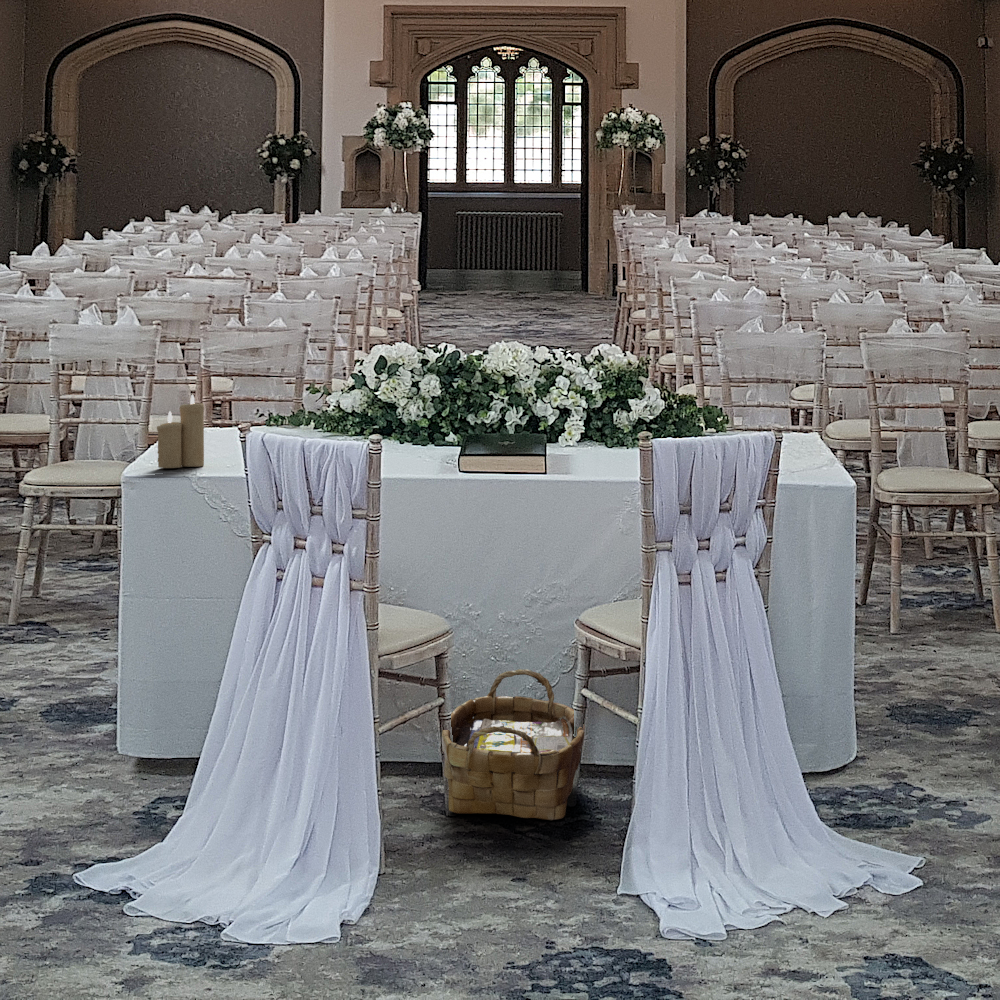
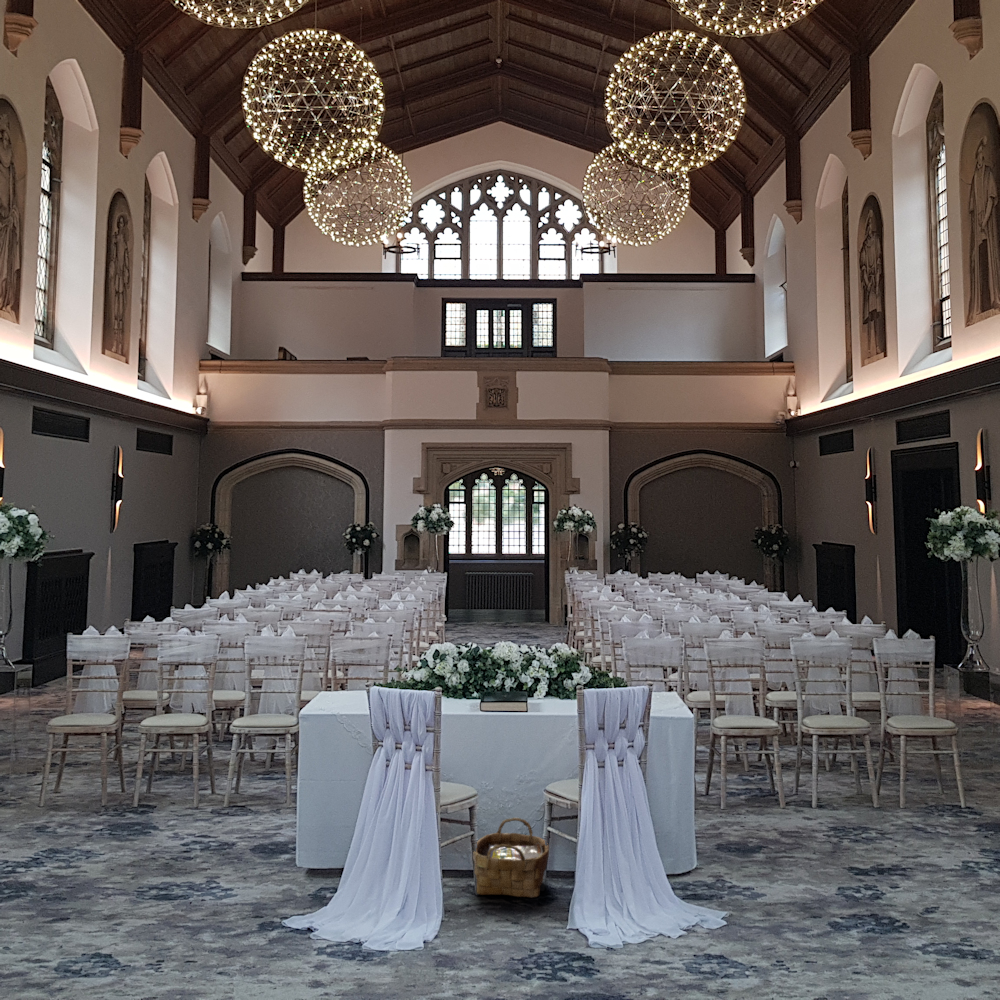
candle: present [157,395,204,468] -> none [322,671,347,710]

